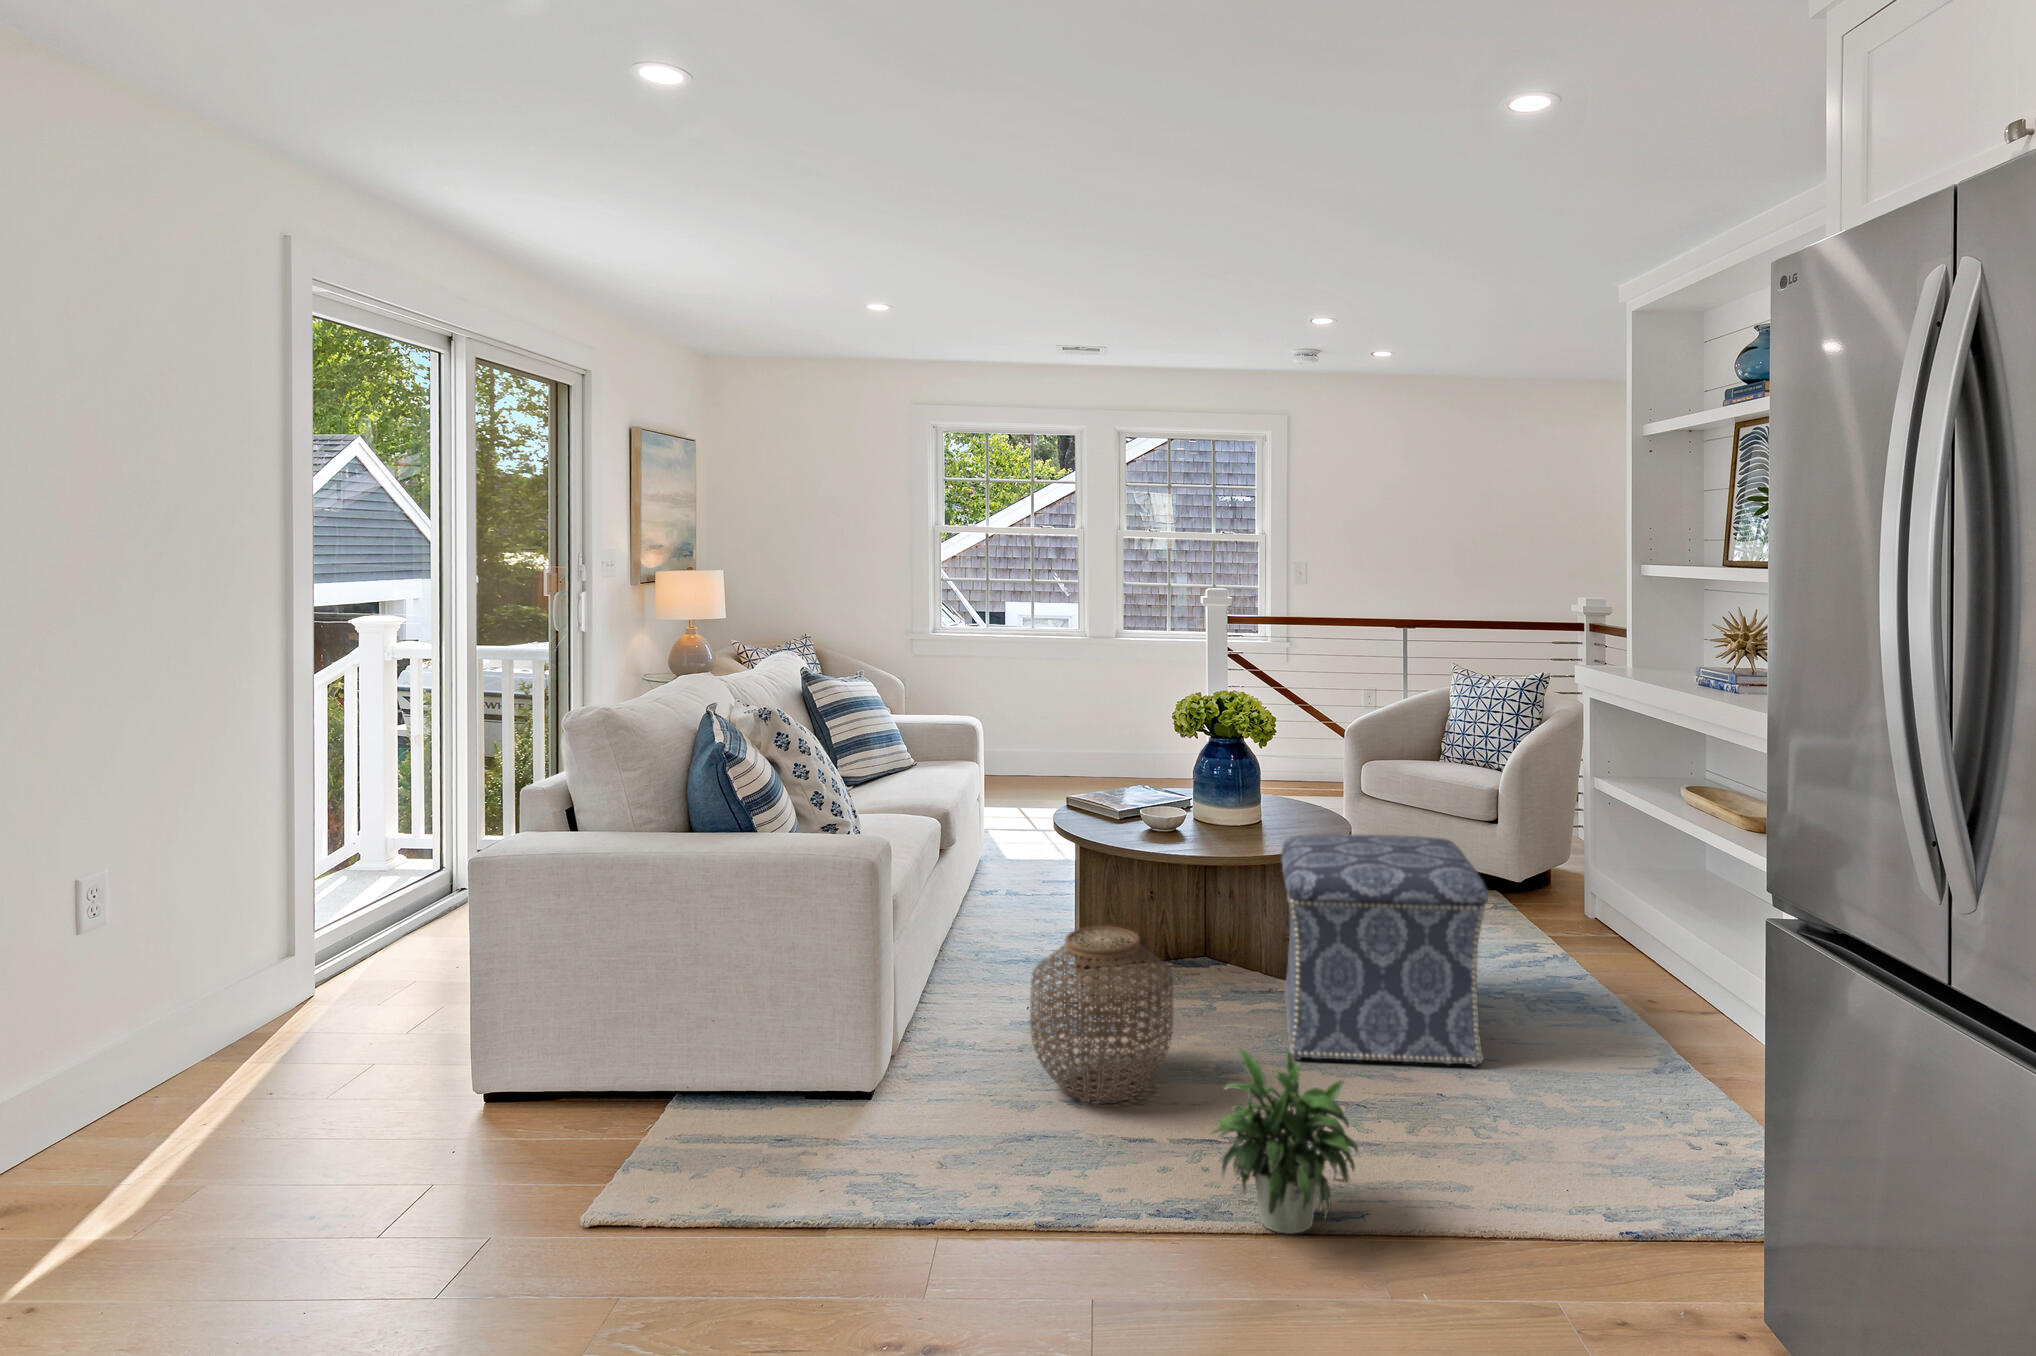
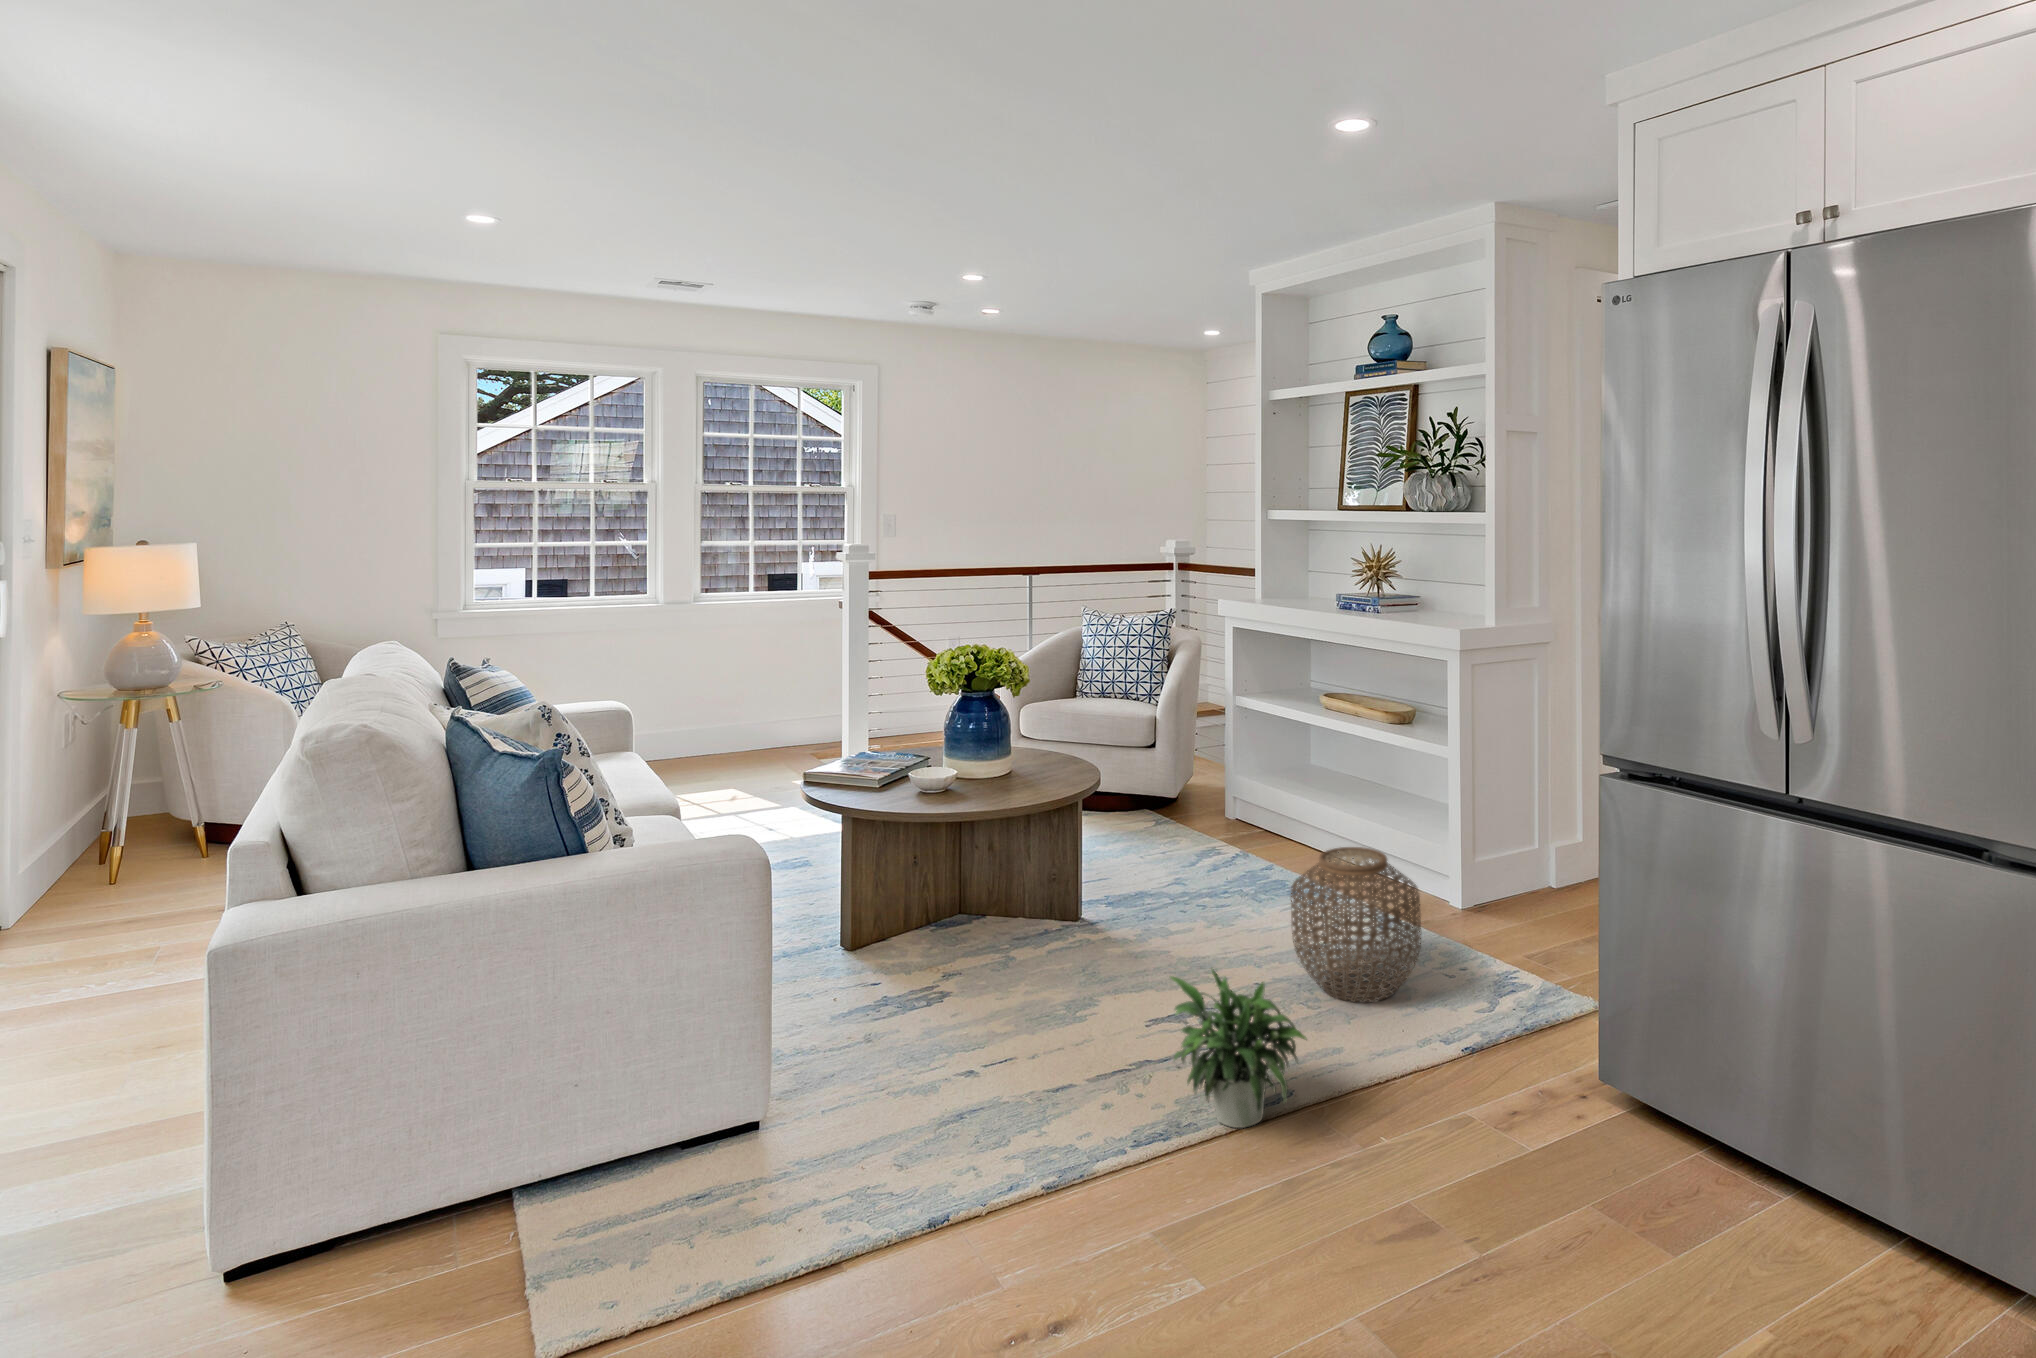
ottoman: present [1281,834,1488,1066] -> none [1055,763,1270,981]
woven basket: present [1030,926,1173,1103] -> present [1291,847,1421,1002]

